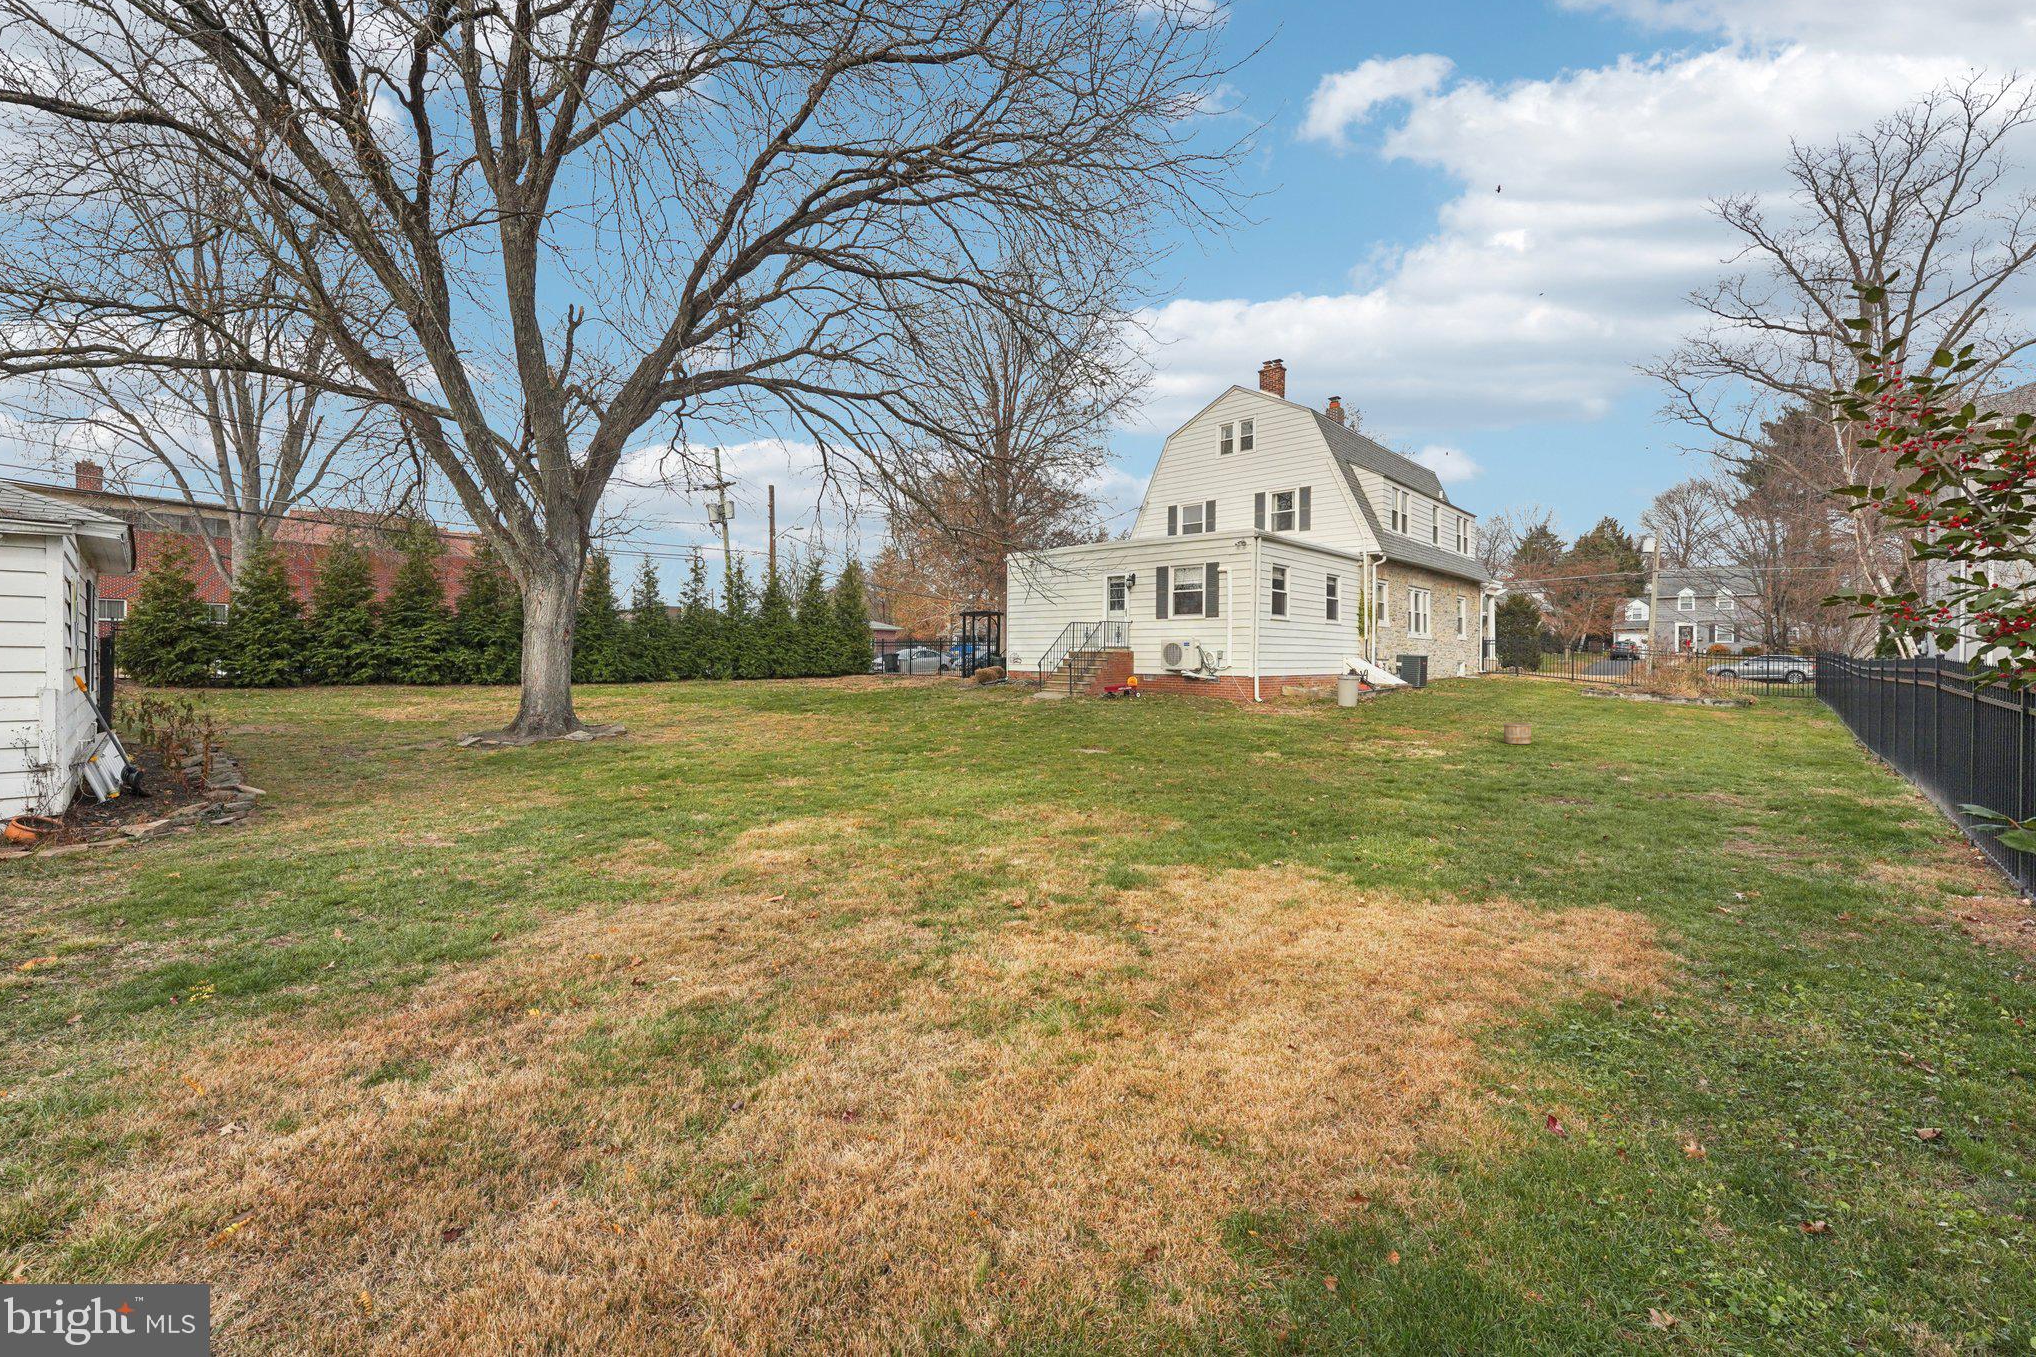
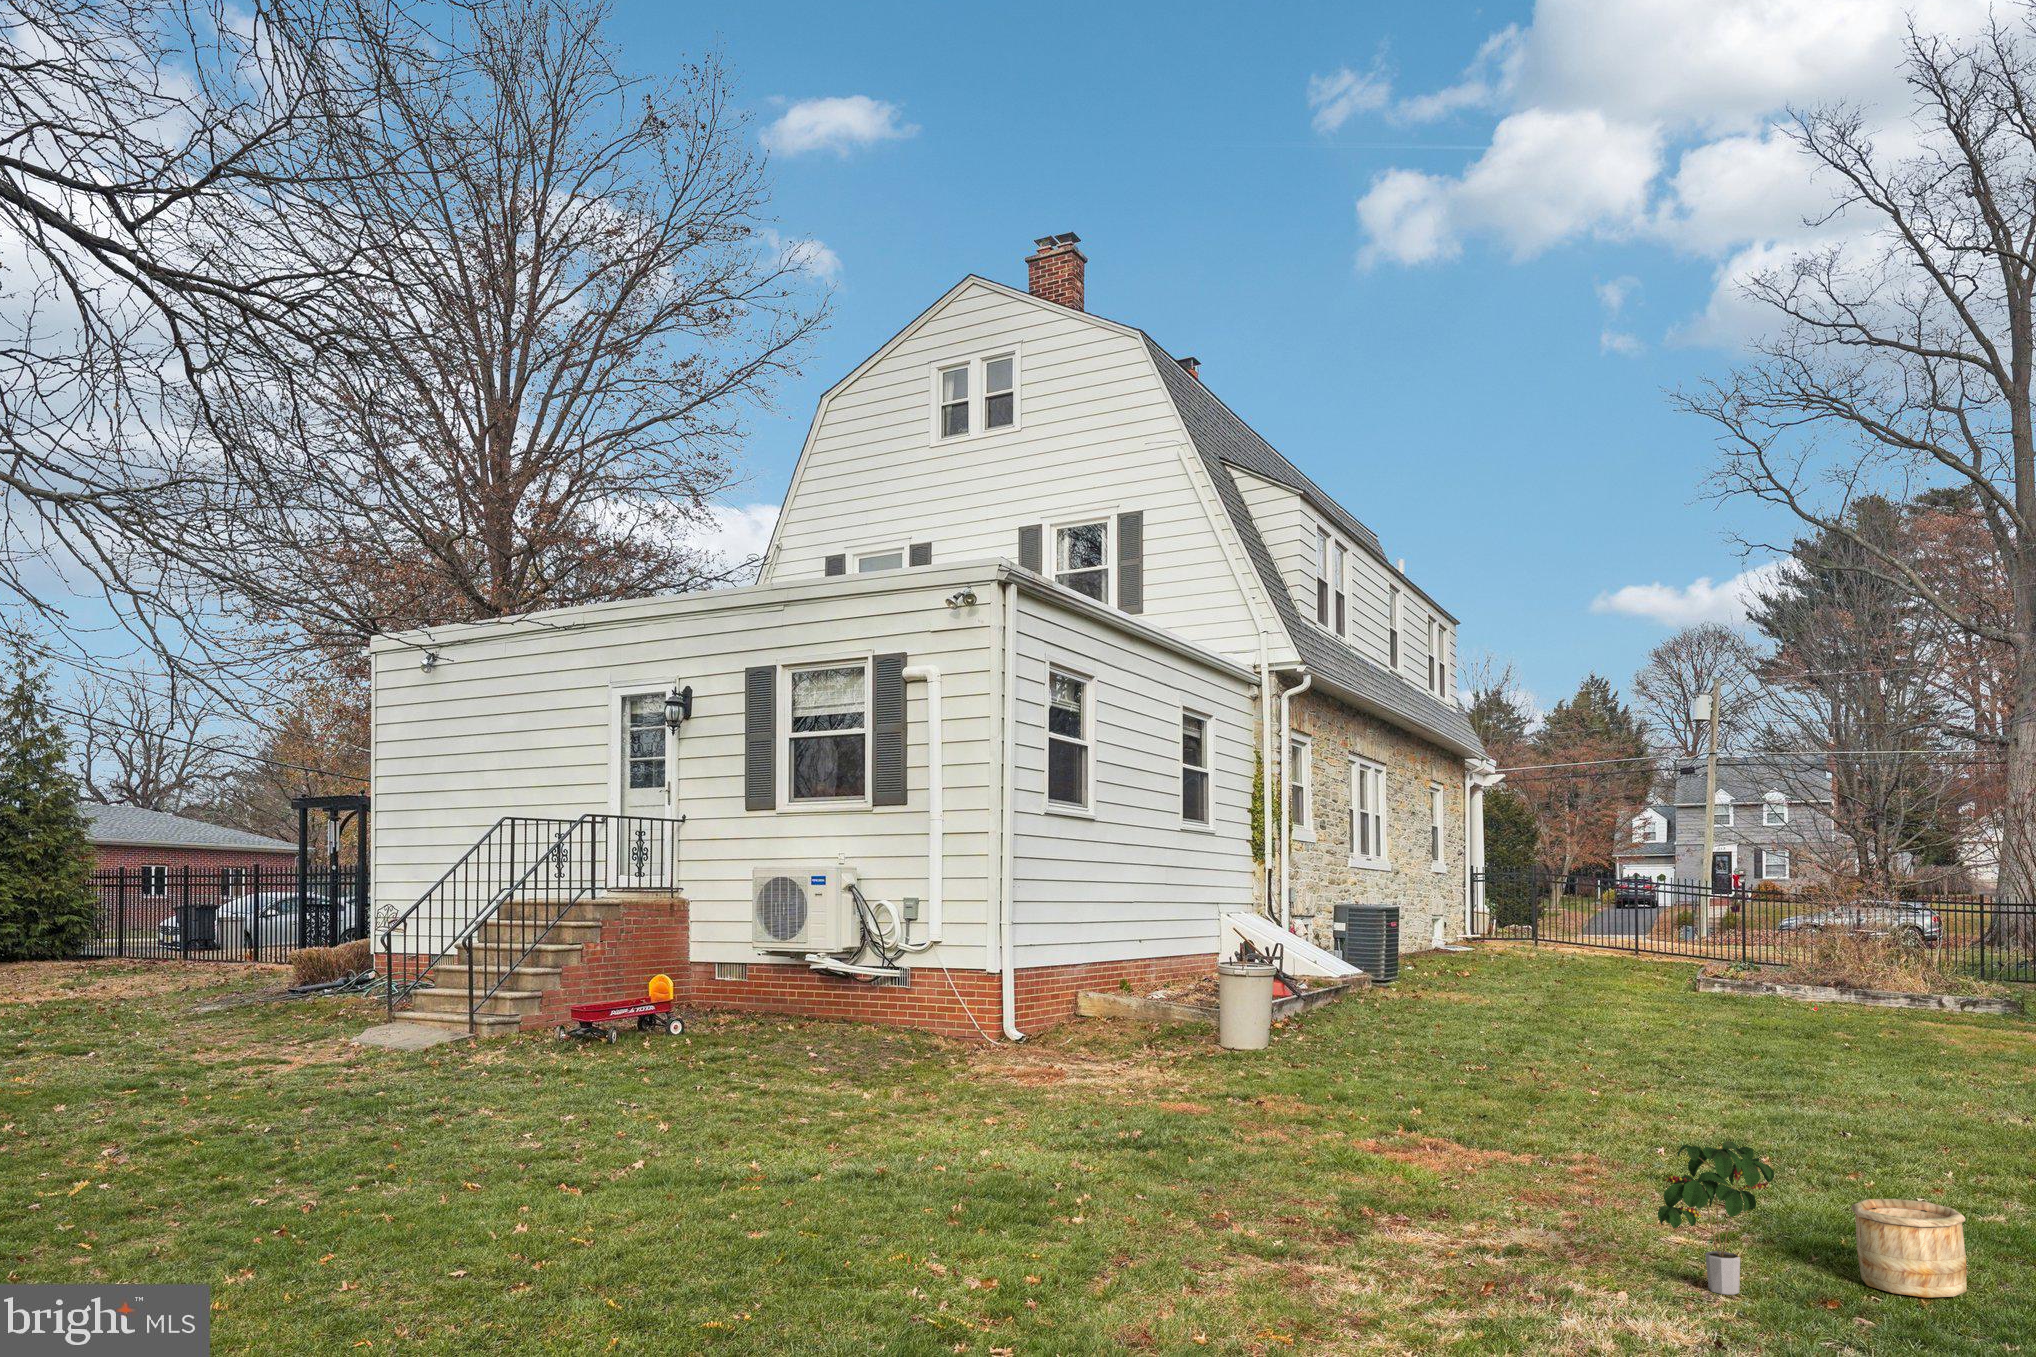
potted plant: none [1444,706,1479,743] -> present [1658,1141,1774,1295]

